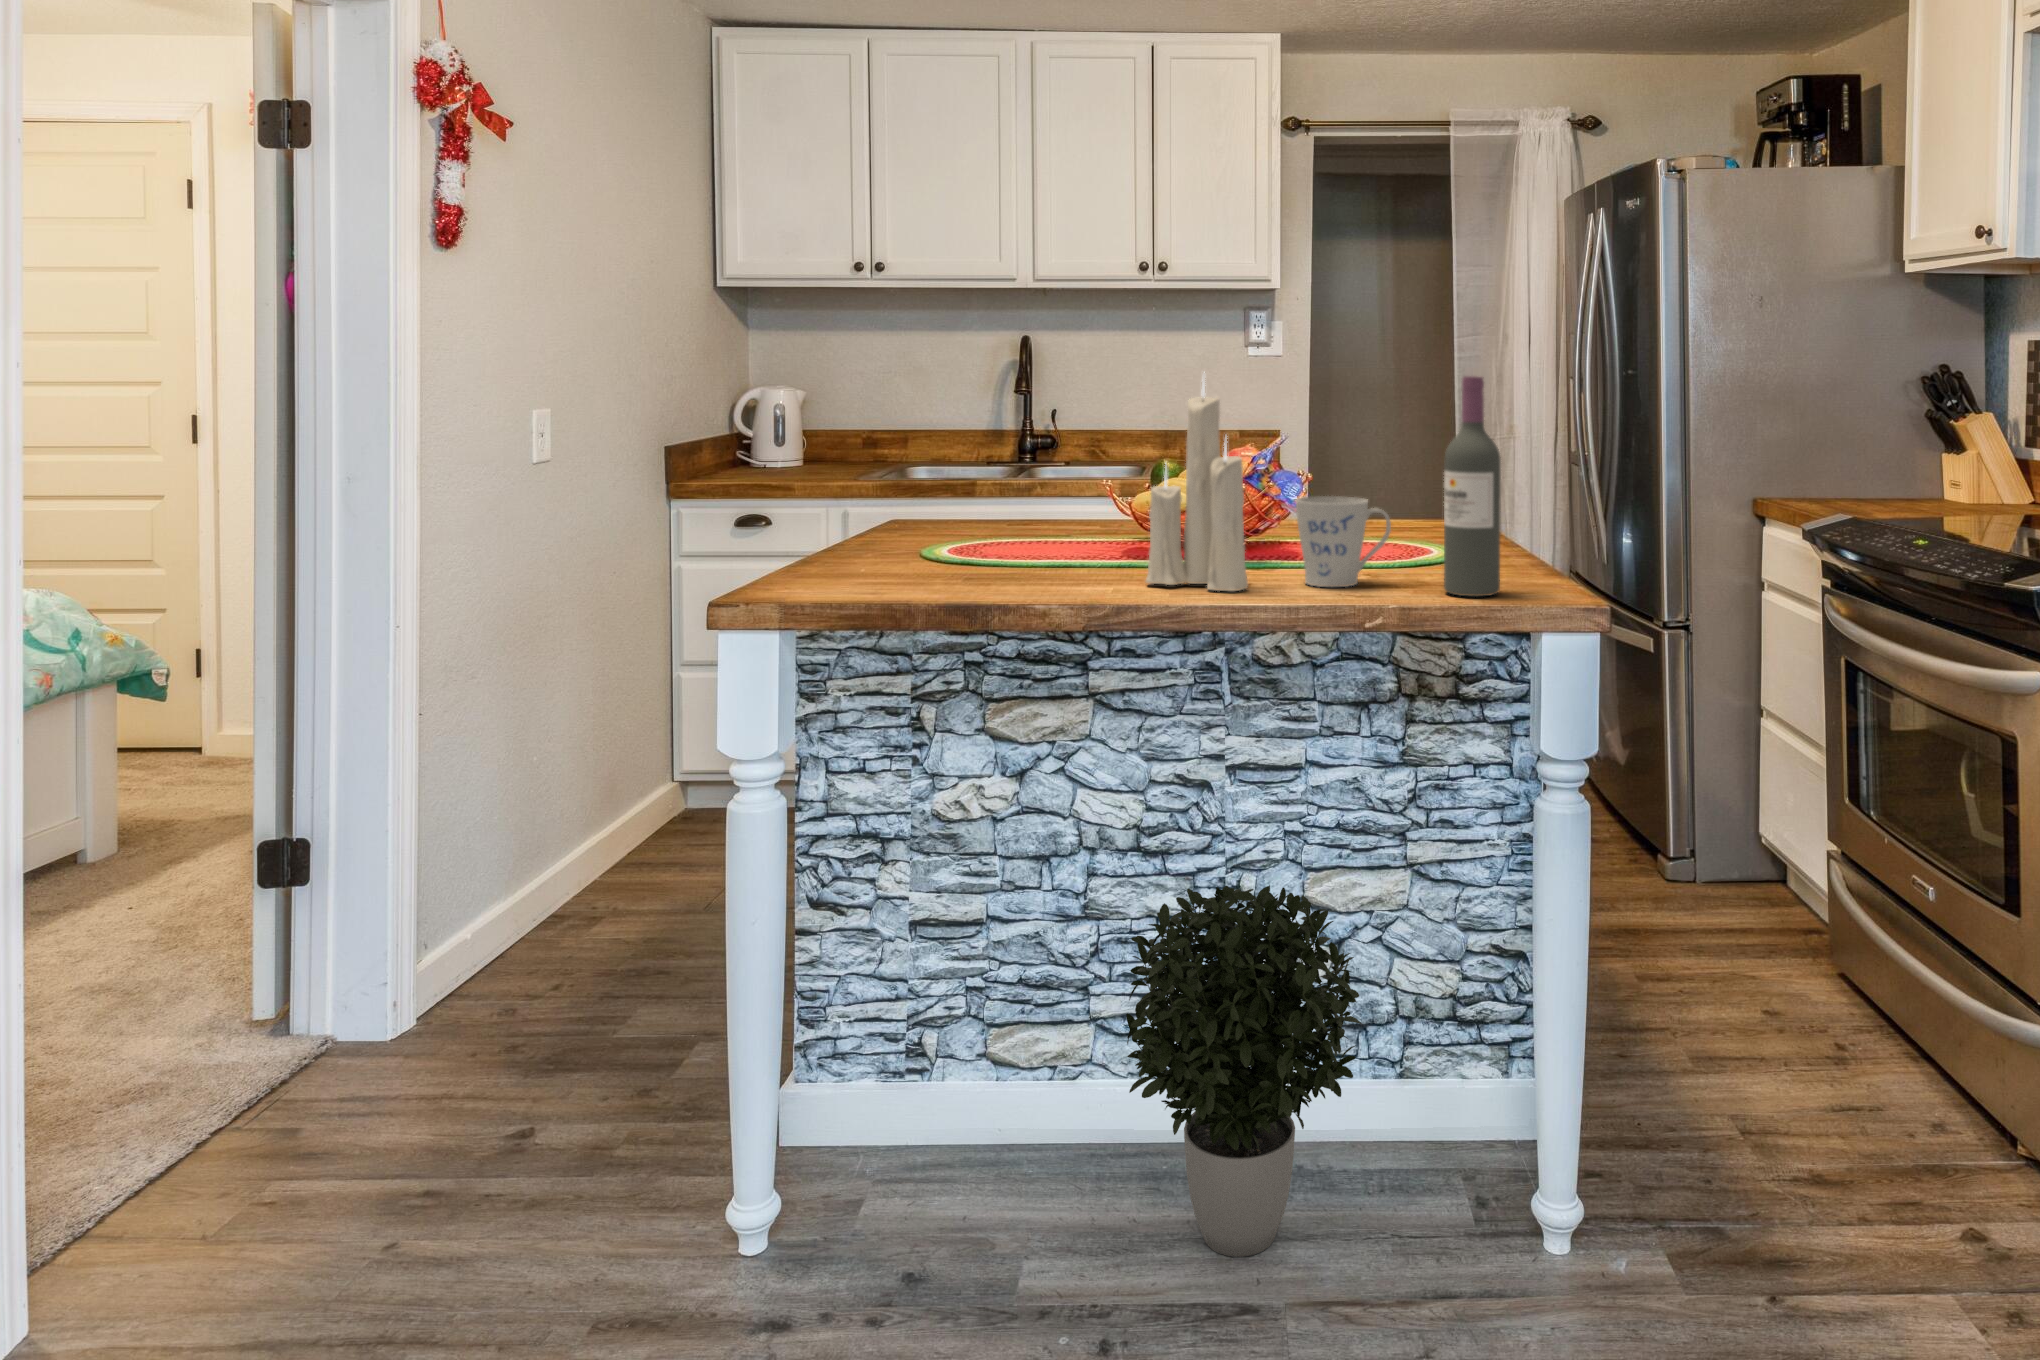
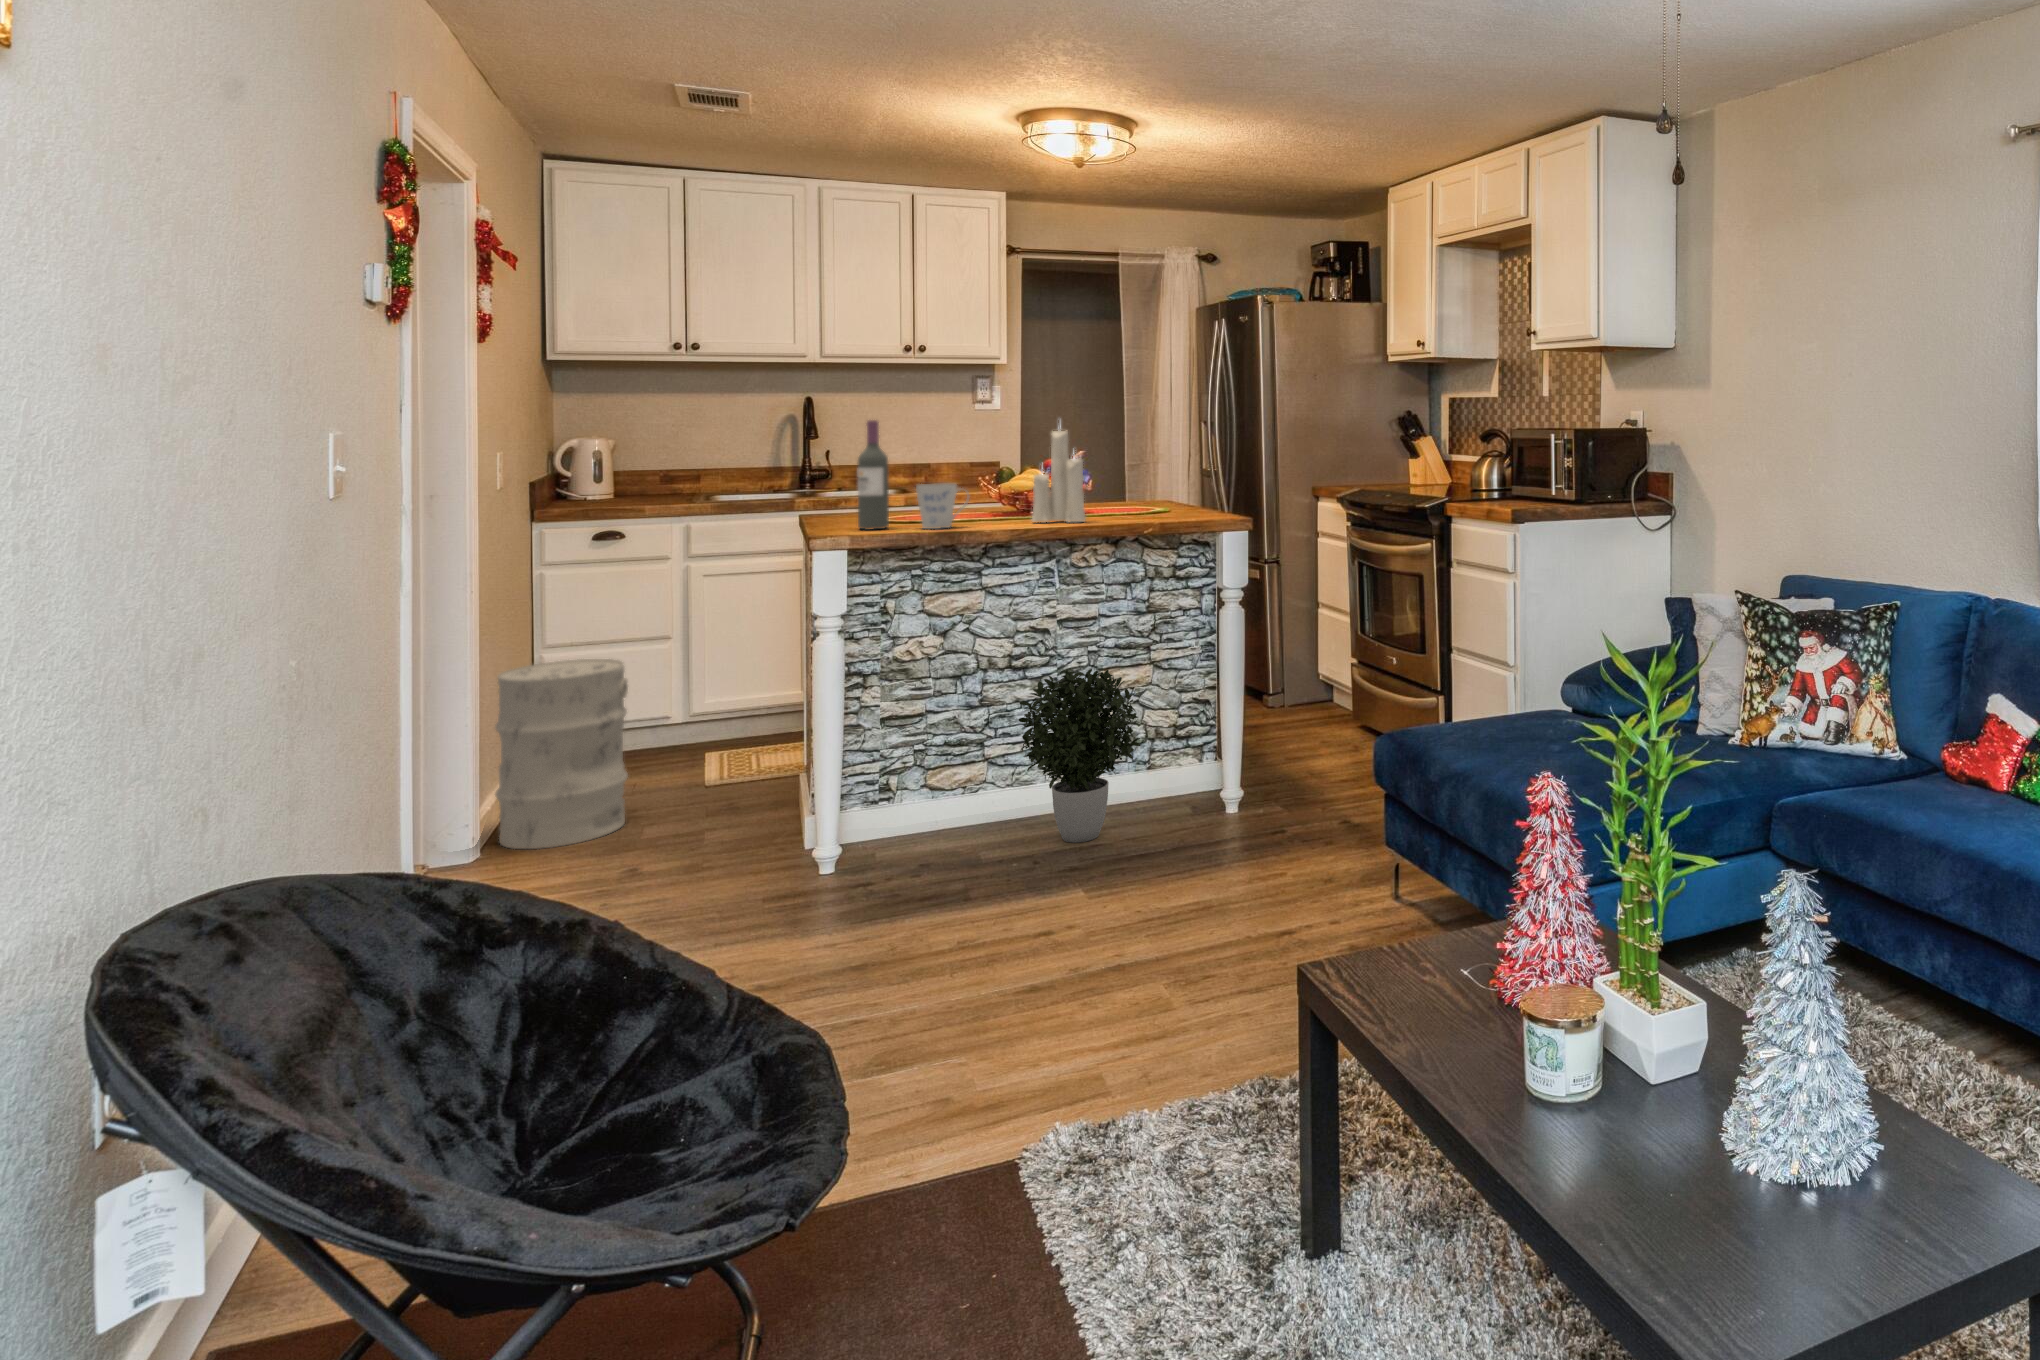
wine bottle: present [1444,376,1501,597] -> present [858,420,889,530]
mug: present [1296,496,1391,587] -> present [916,483,969,529]
trash can: none [467,721,651,1024] -> present [495,659,628,849]

